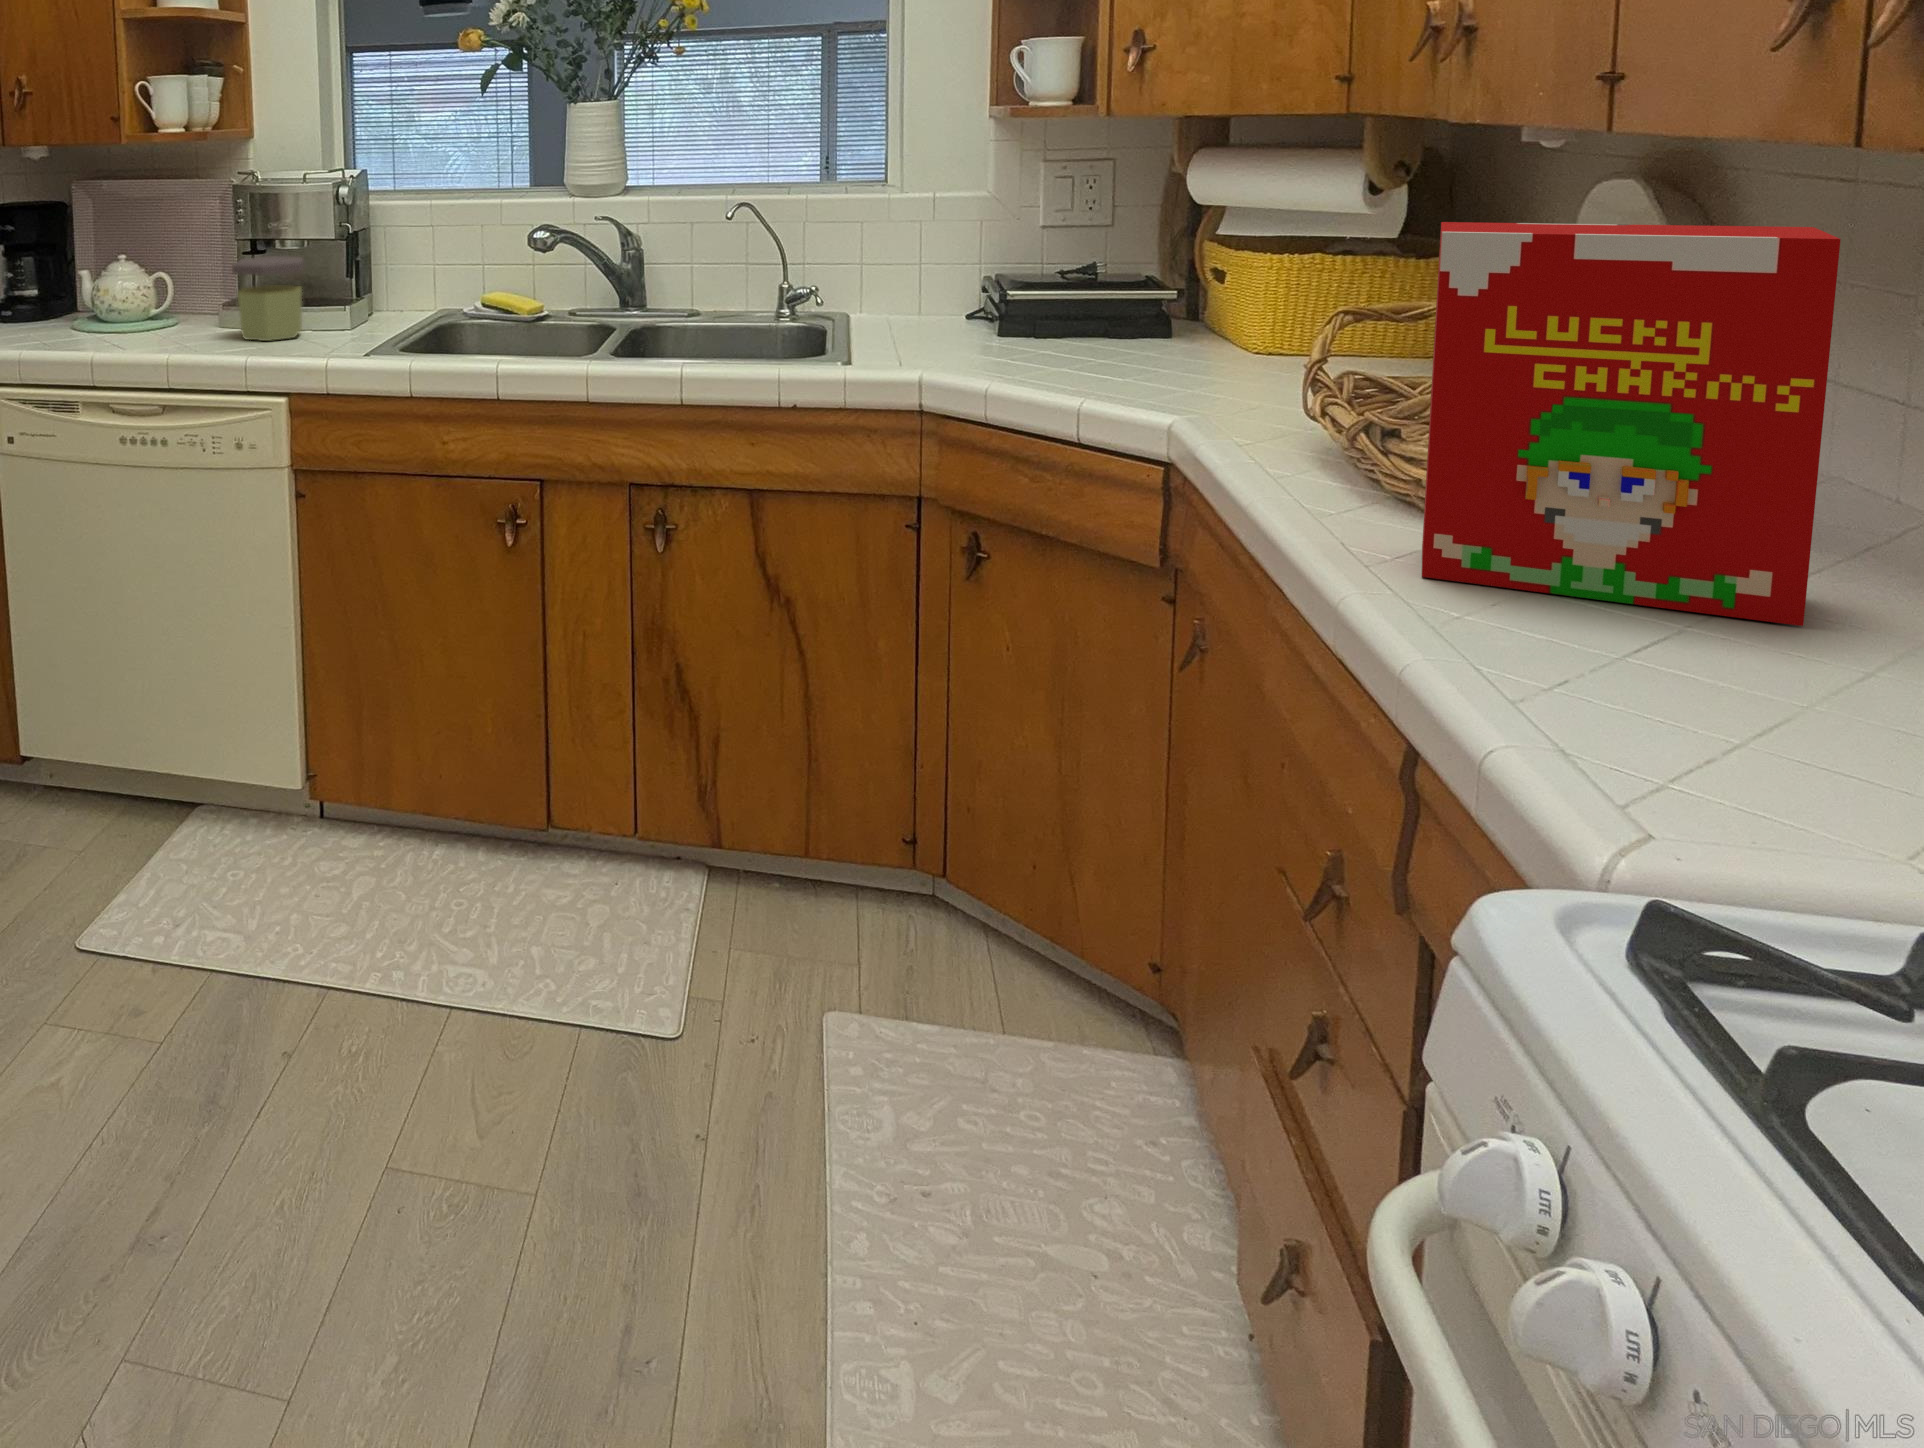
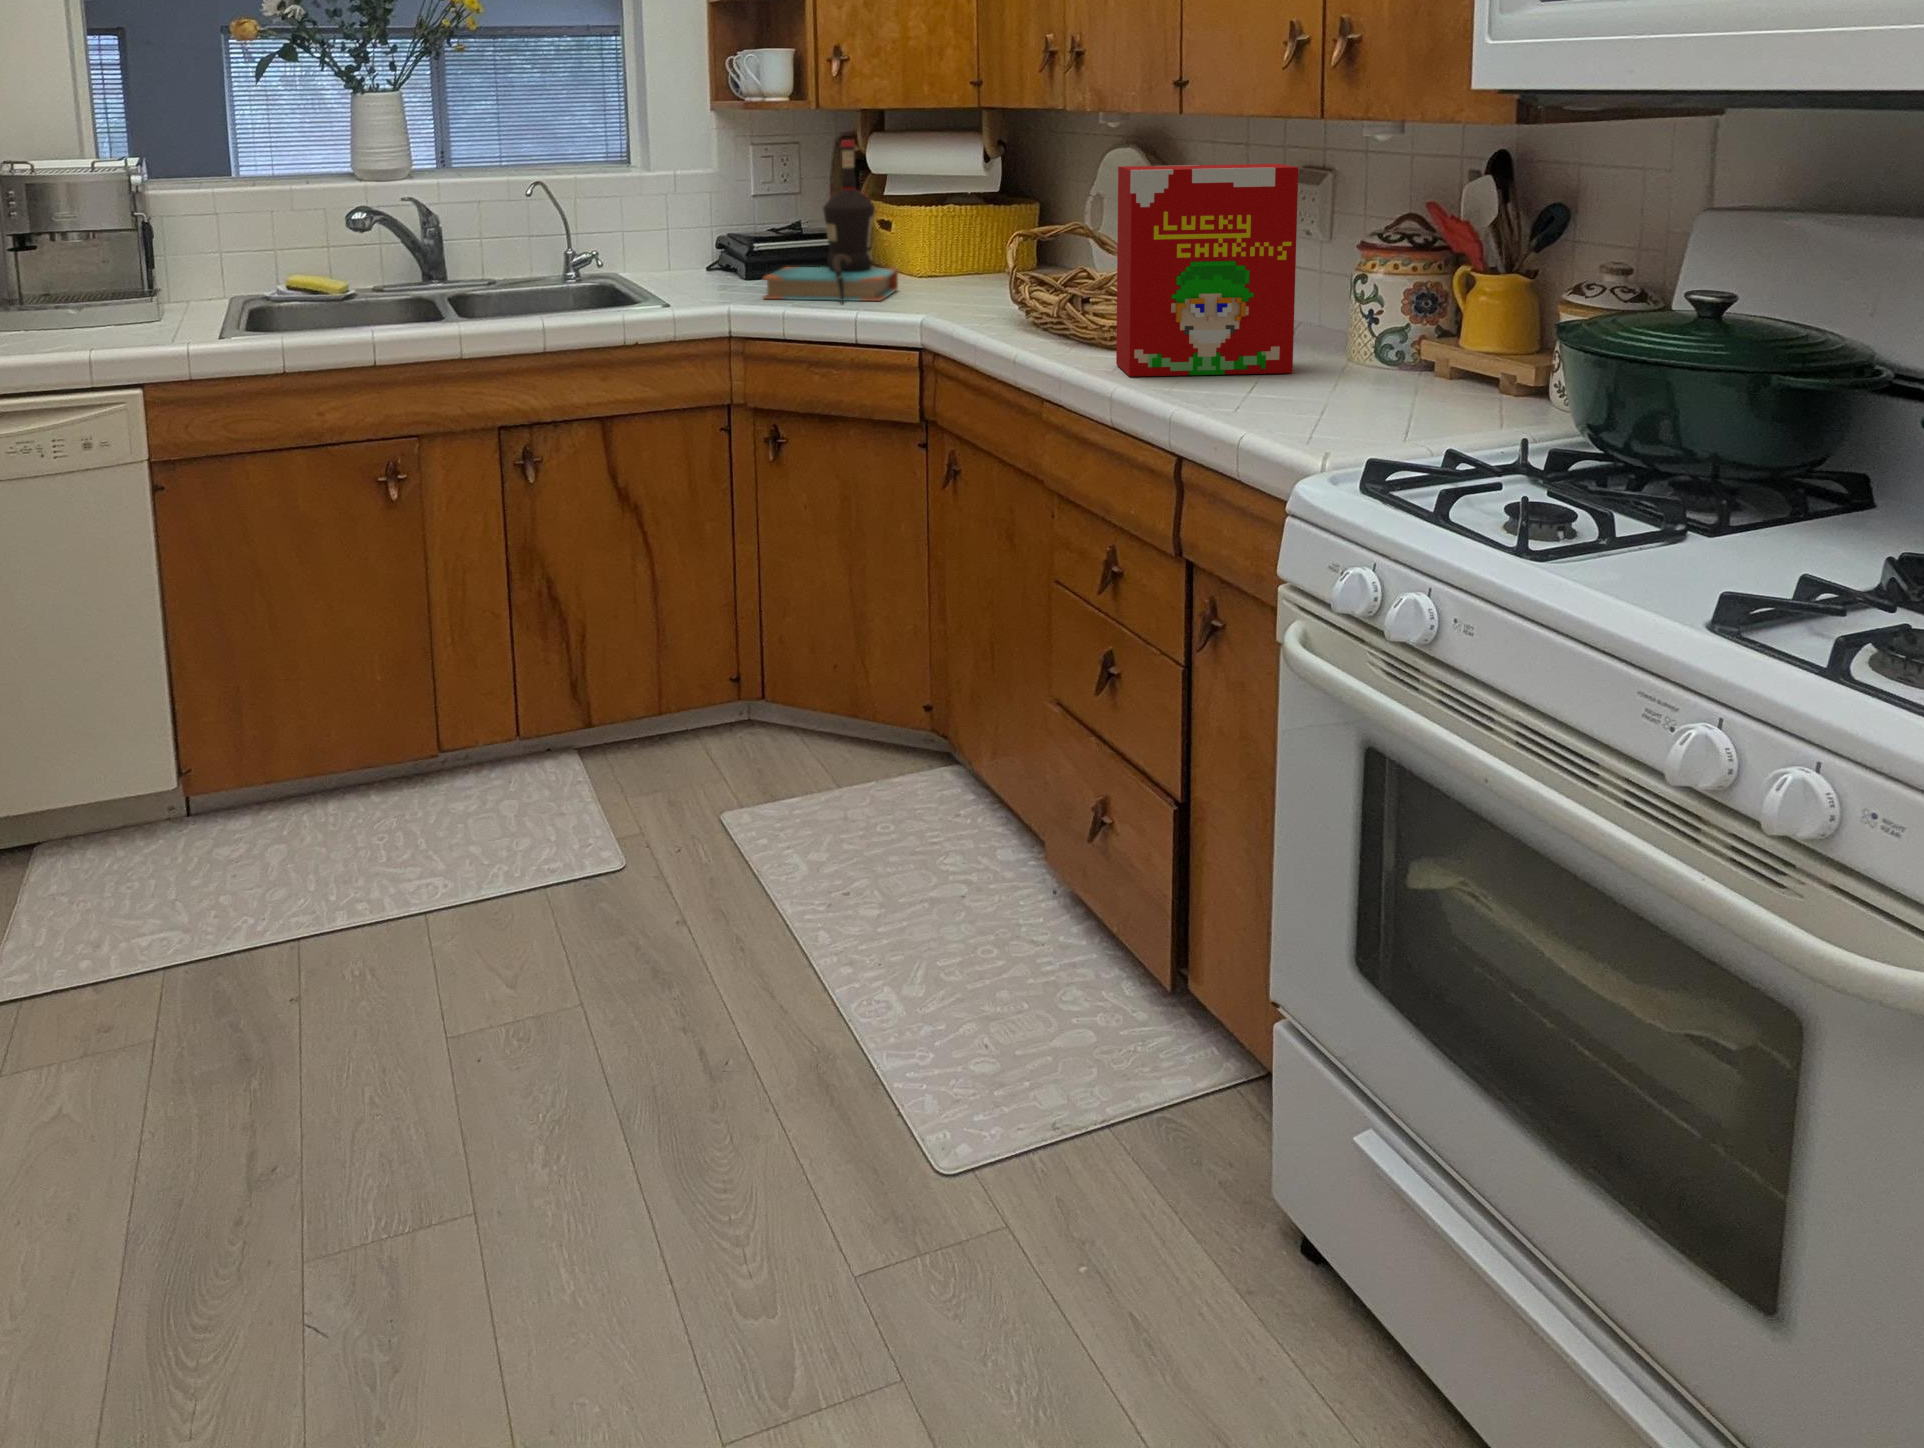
bottle: none [985,158,1196,383] -> present [763,140,898,301]
jar: present [232,256,304,341] -> none [30,247,115,336]

